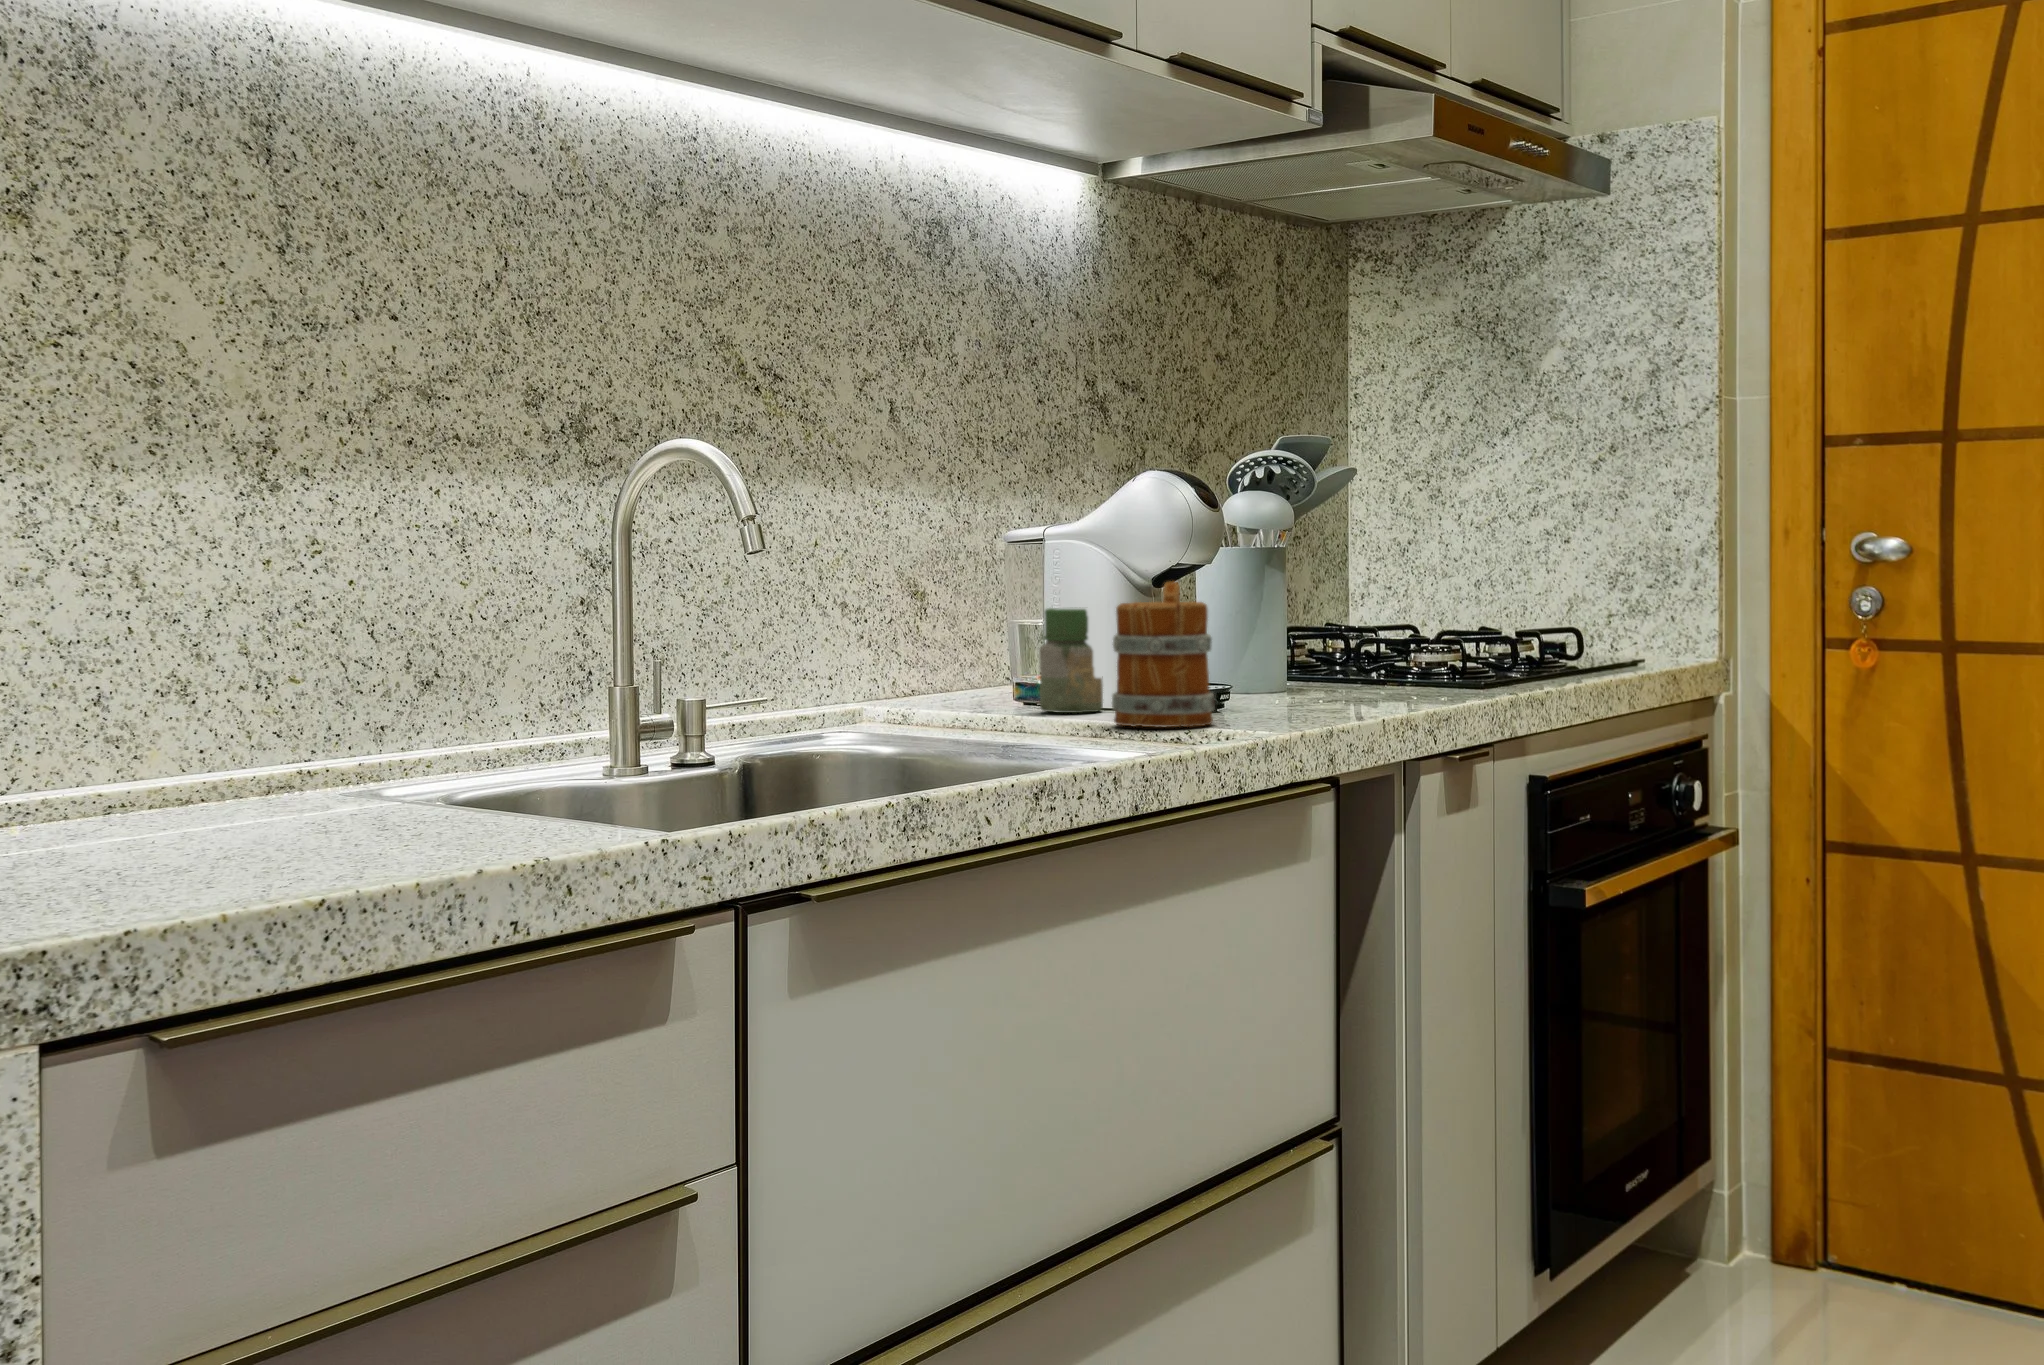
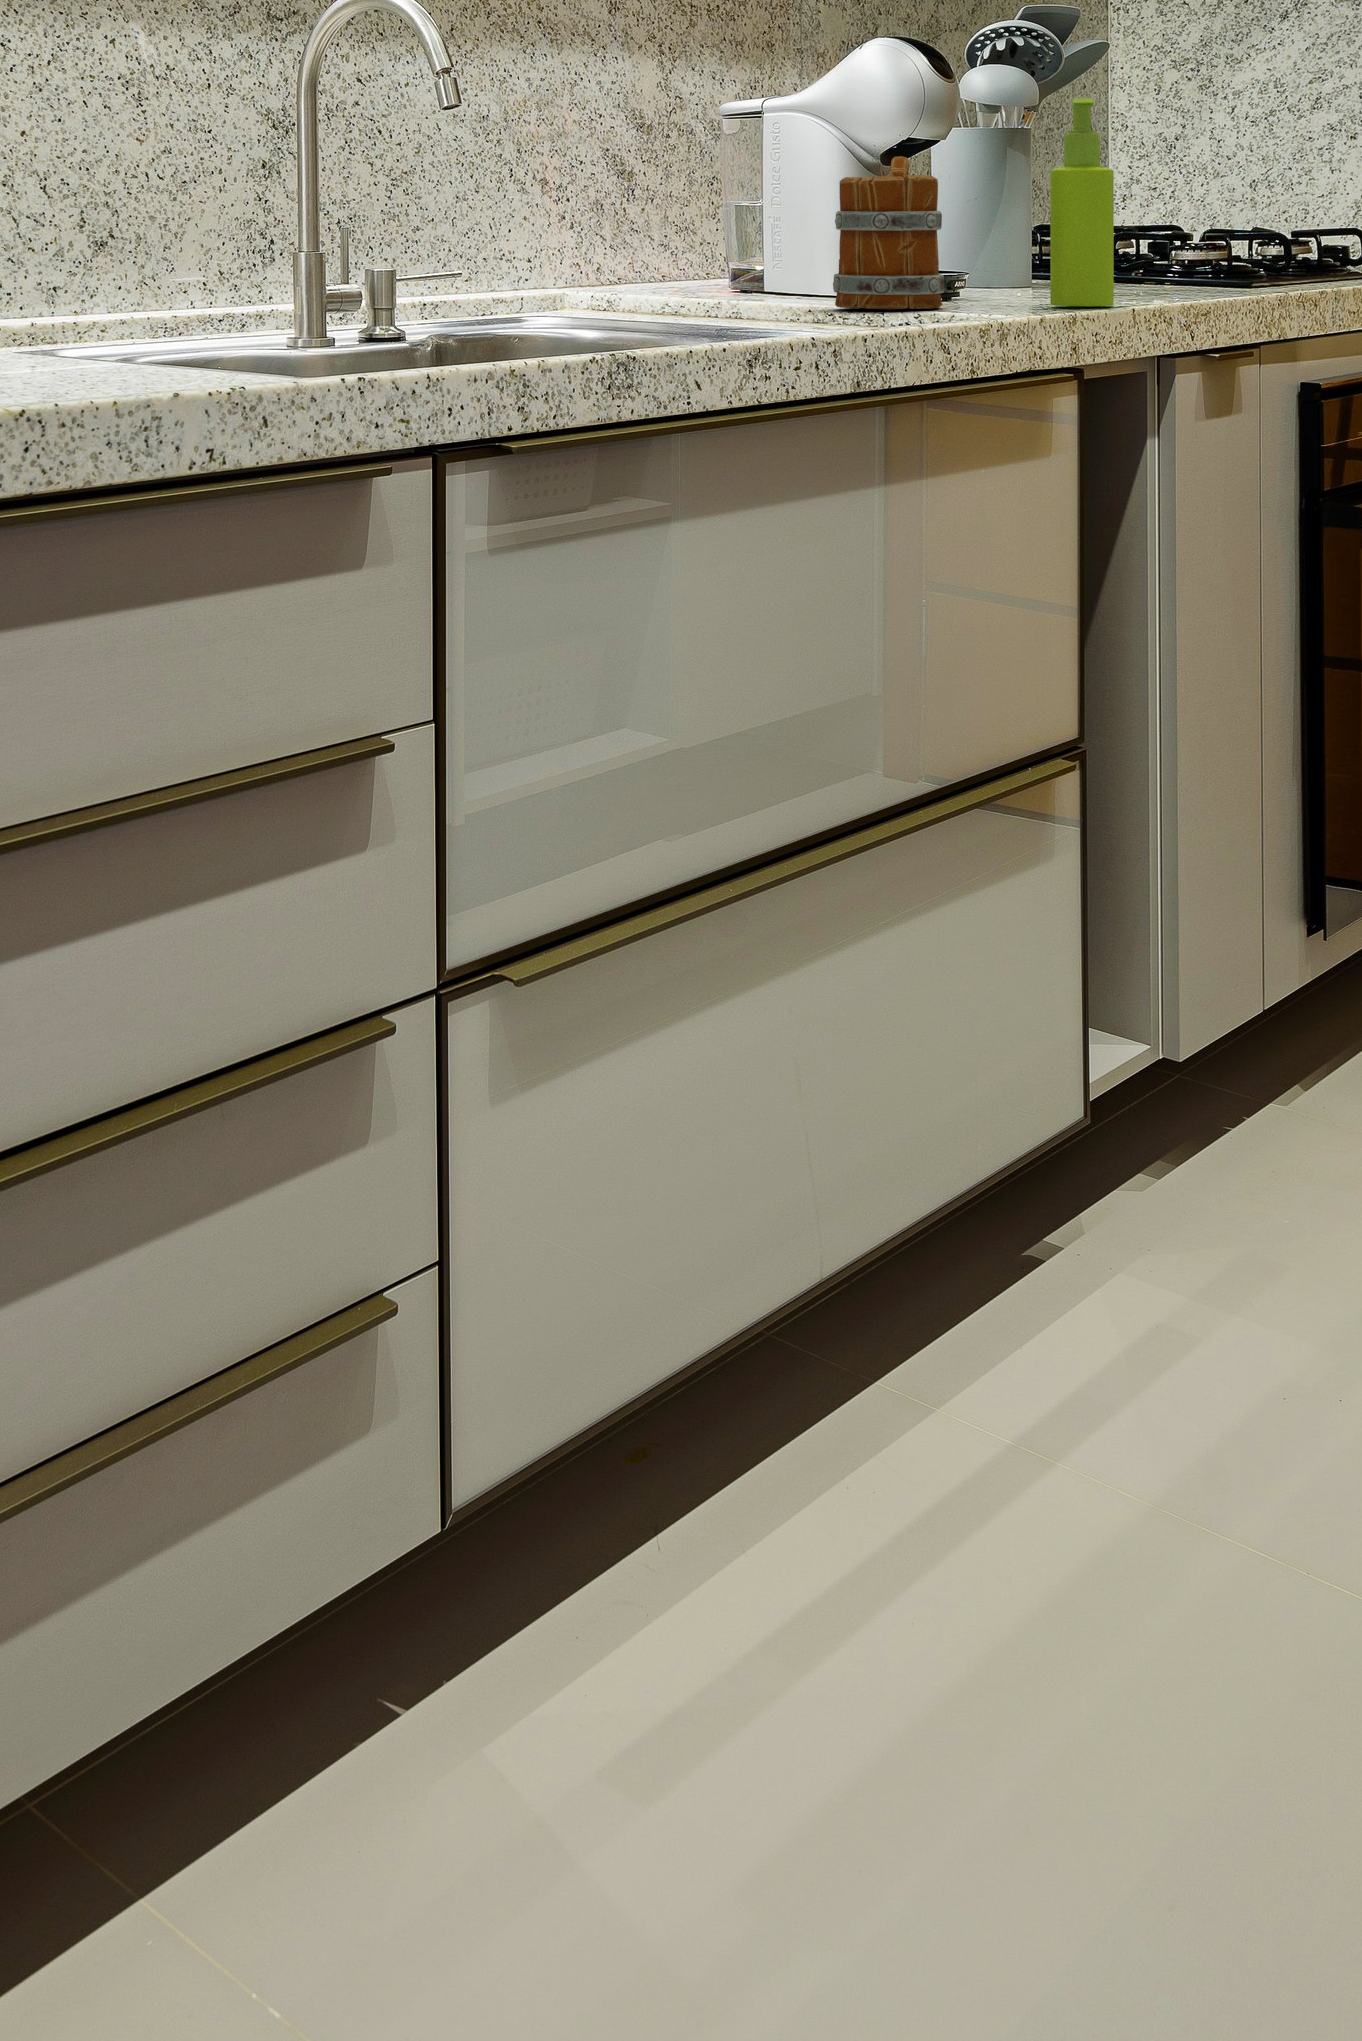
soap dispenser: none [1311,529,1372,723] -> present [1050,98,1114,306]
jar: present [1039,608,1103,713] -> none [756,189,824,300]

